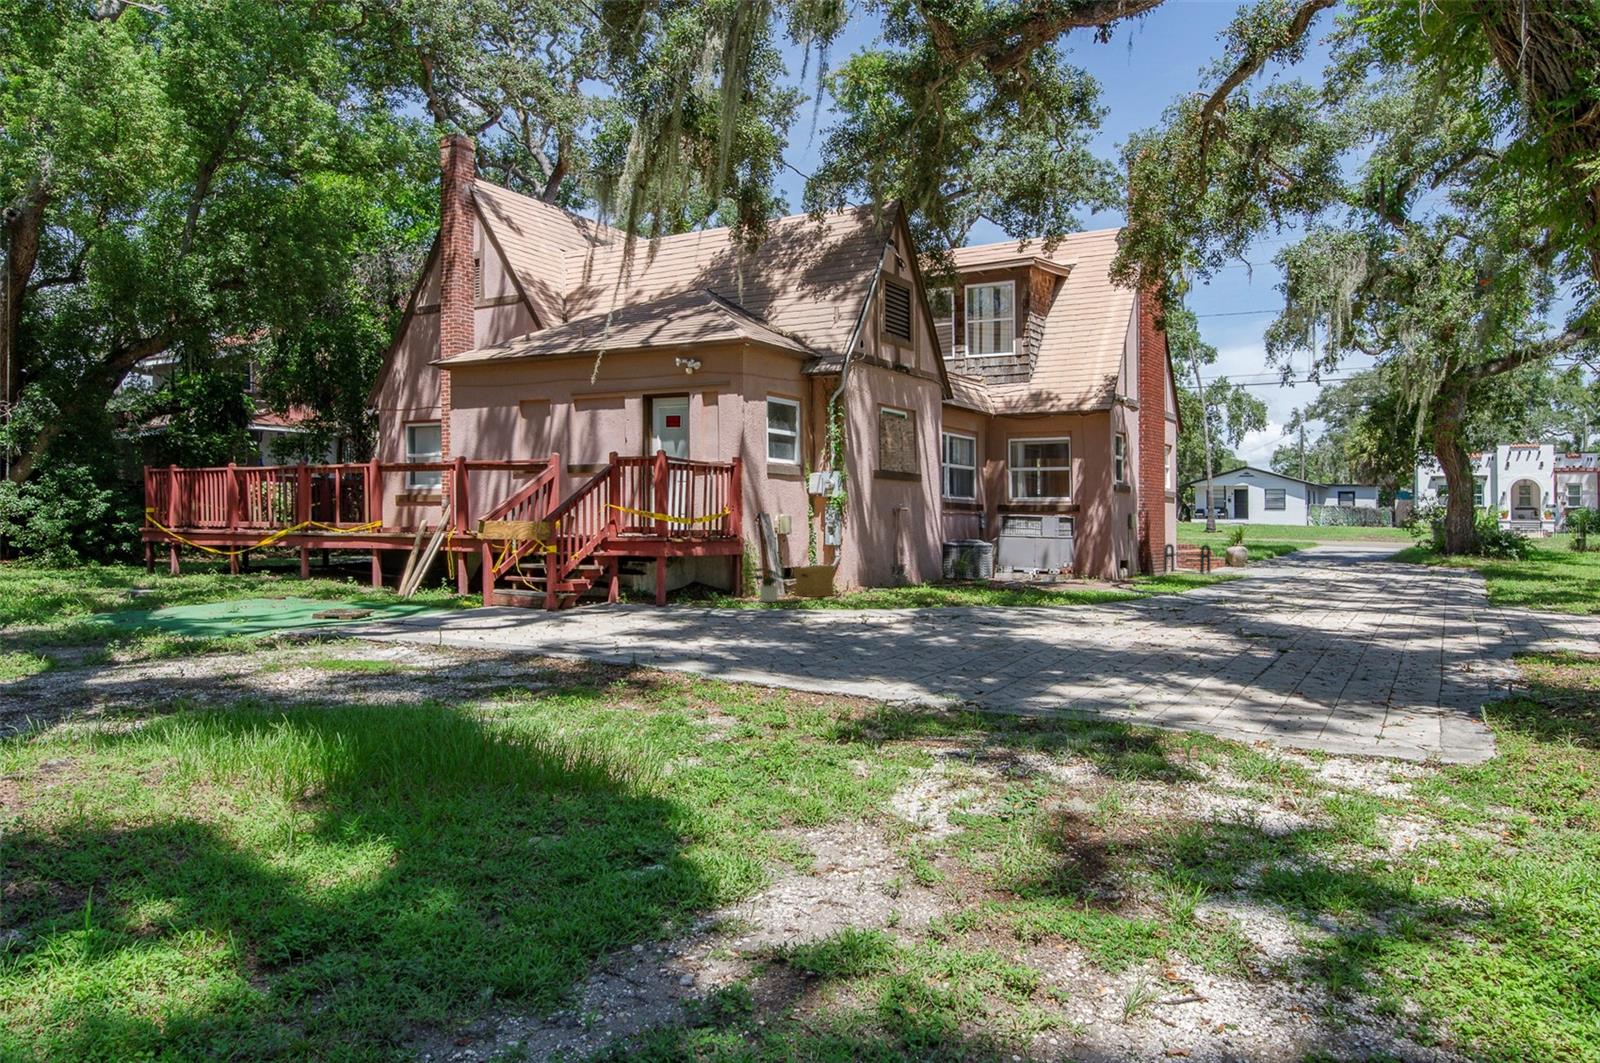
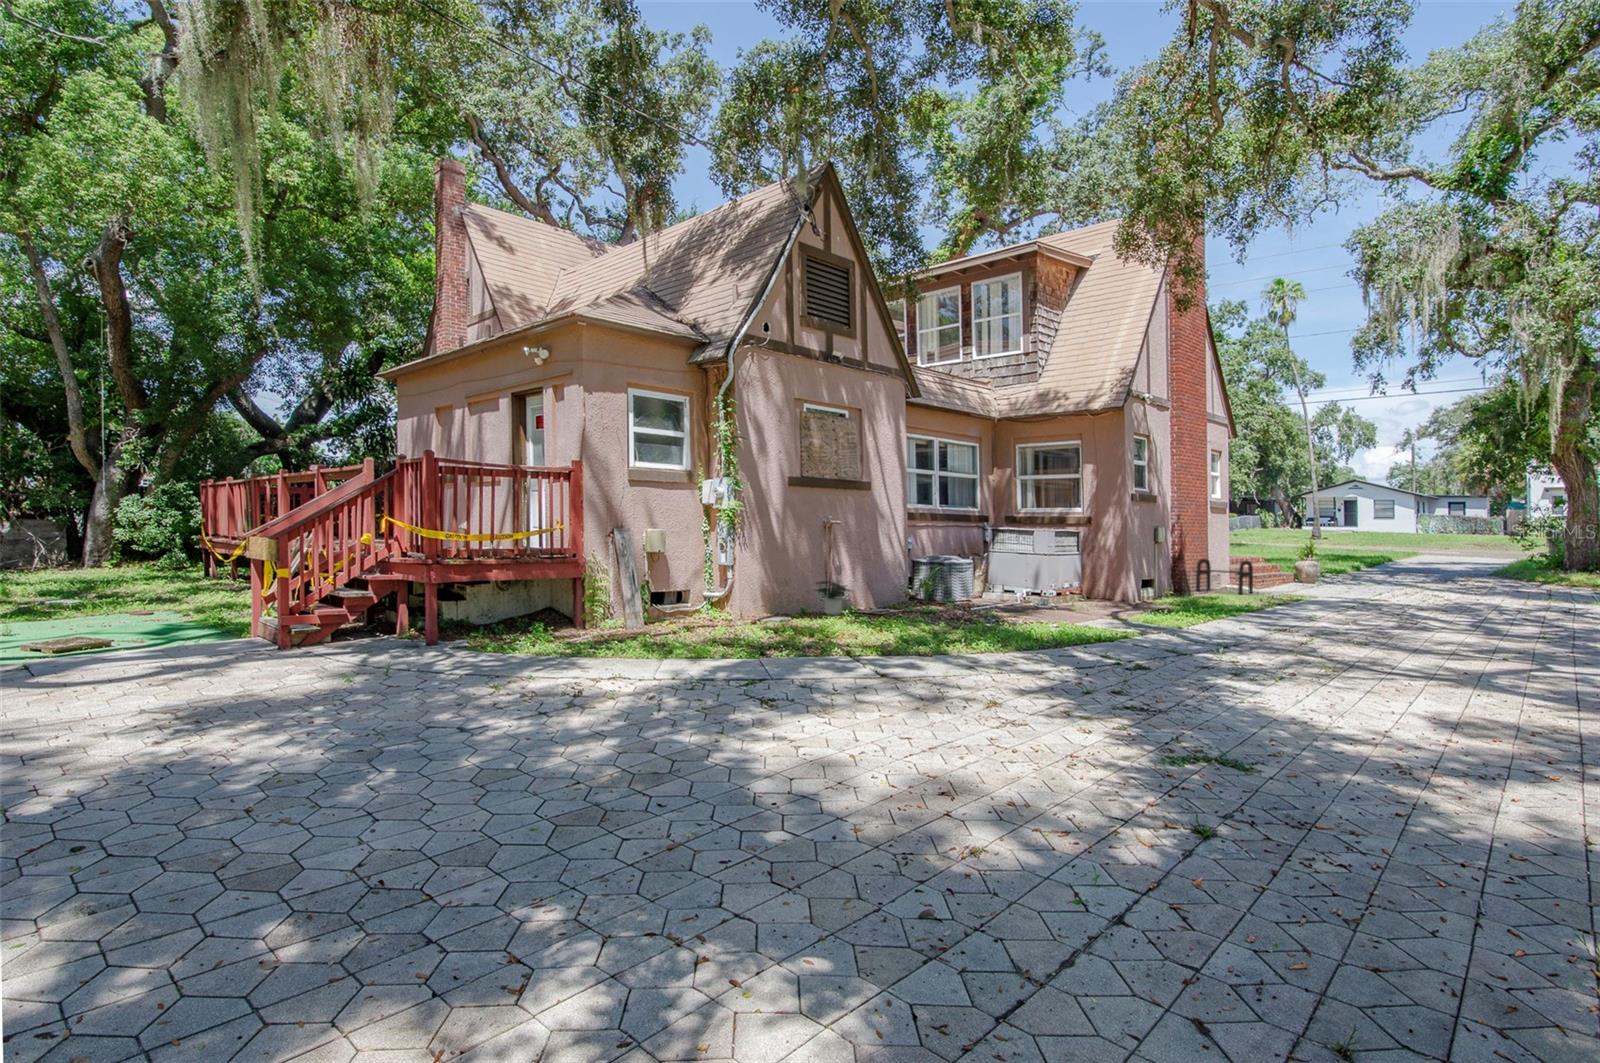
cardboard box: present [794,565,834,597] -> none [673,586,720,625]
potted plant: present [752,568,787,602] -> present [816,581,850,615]

